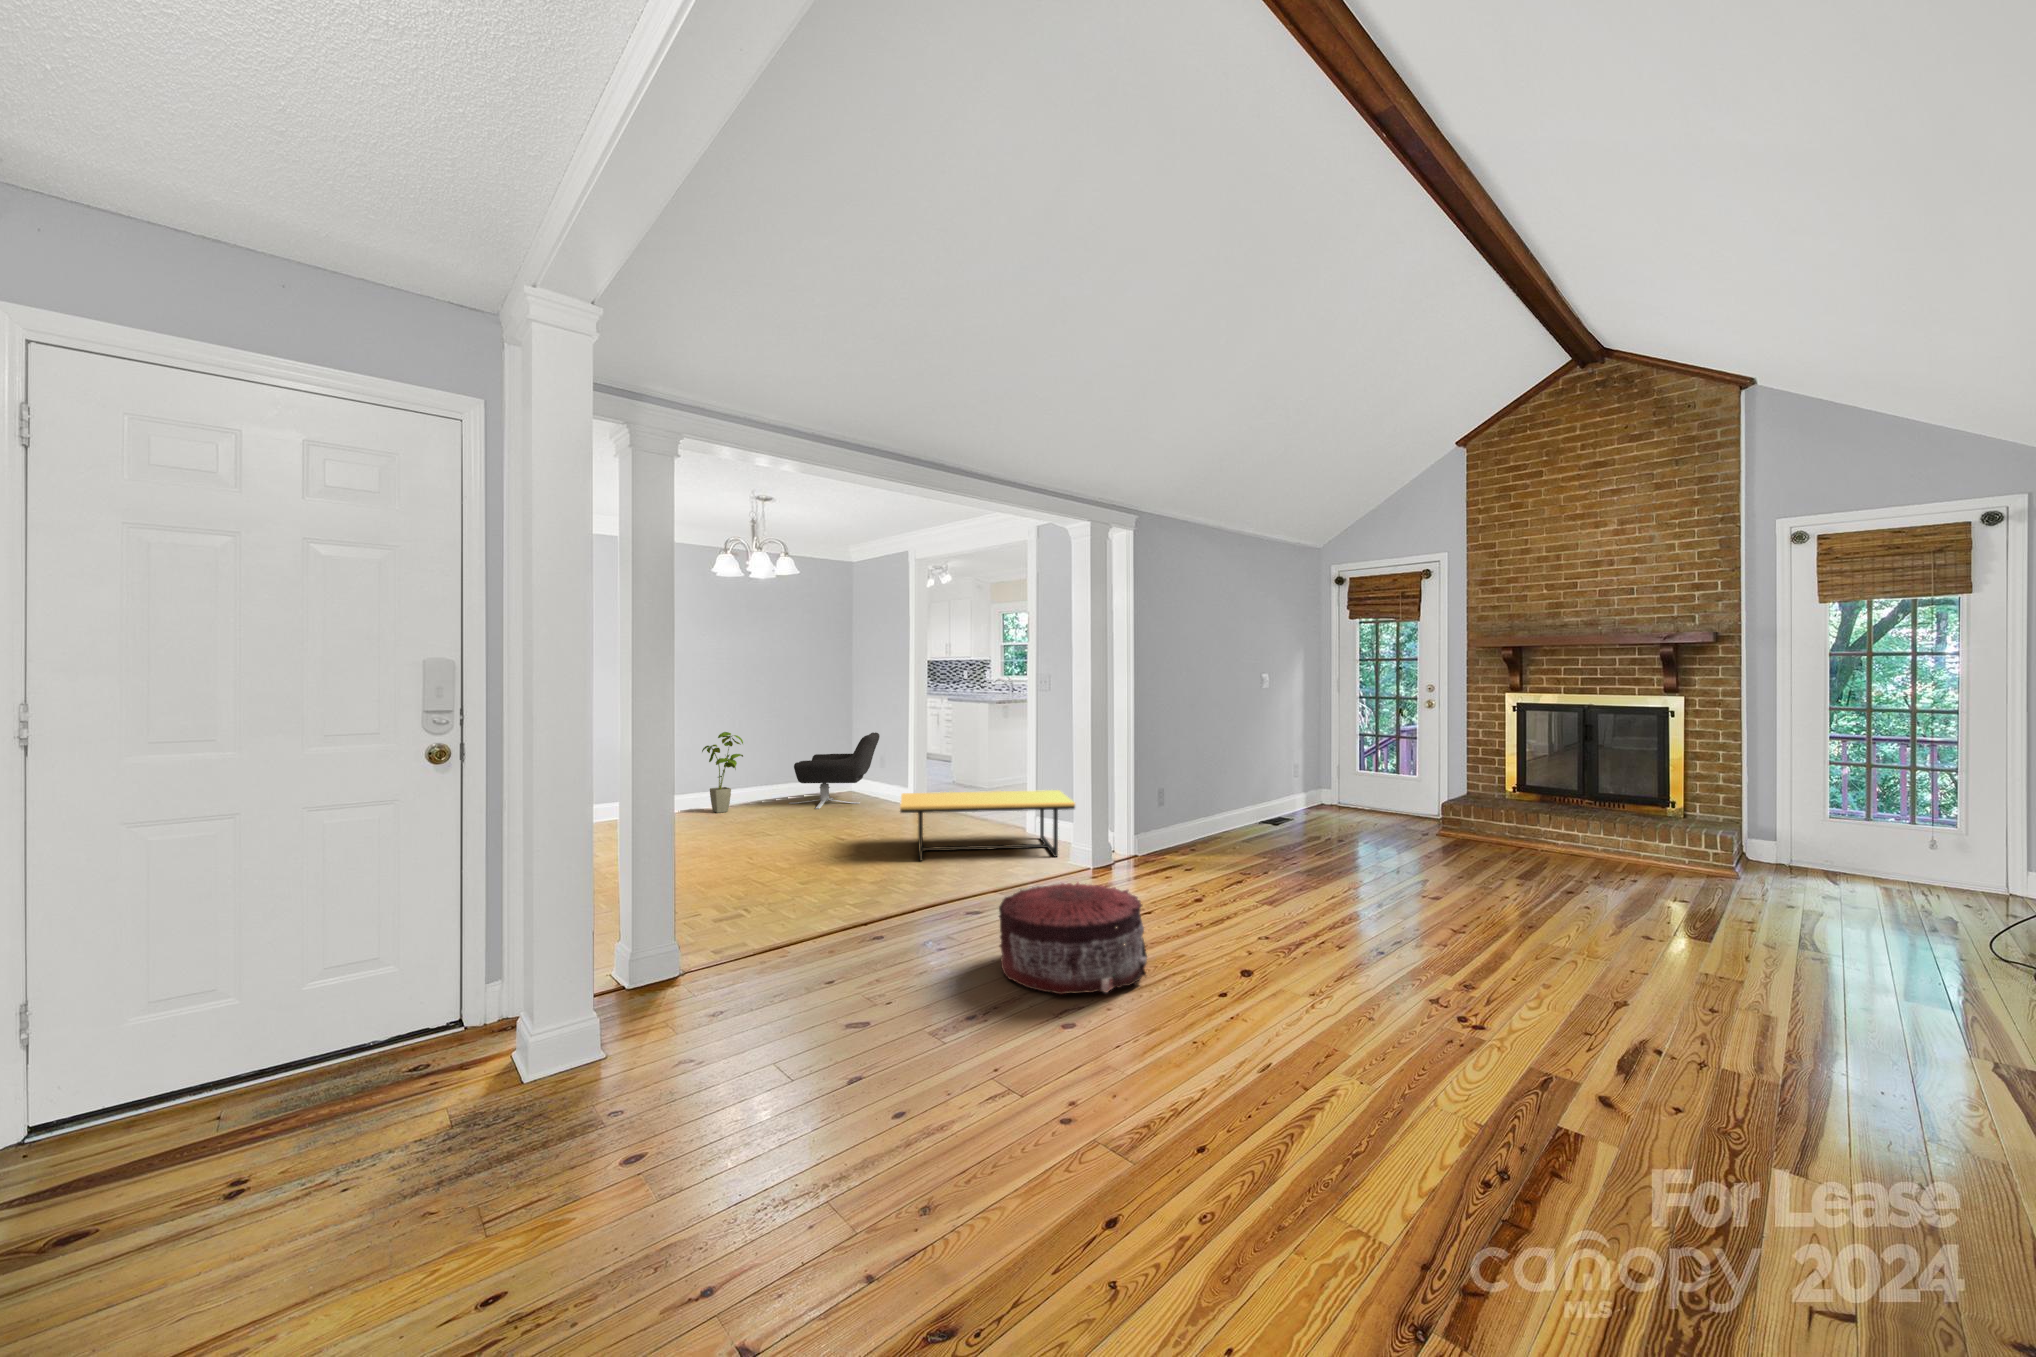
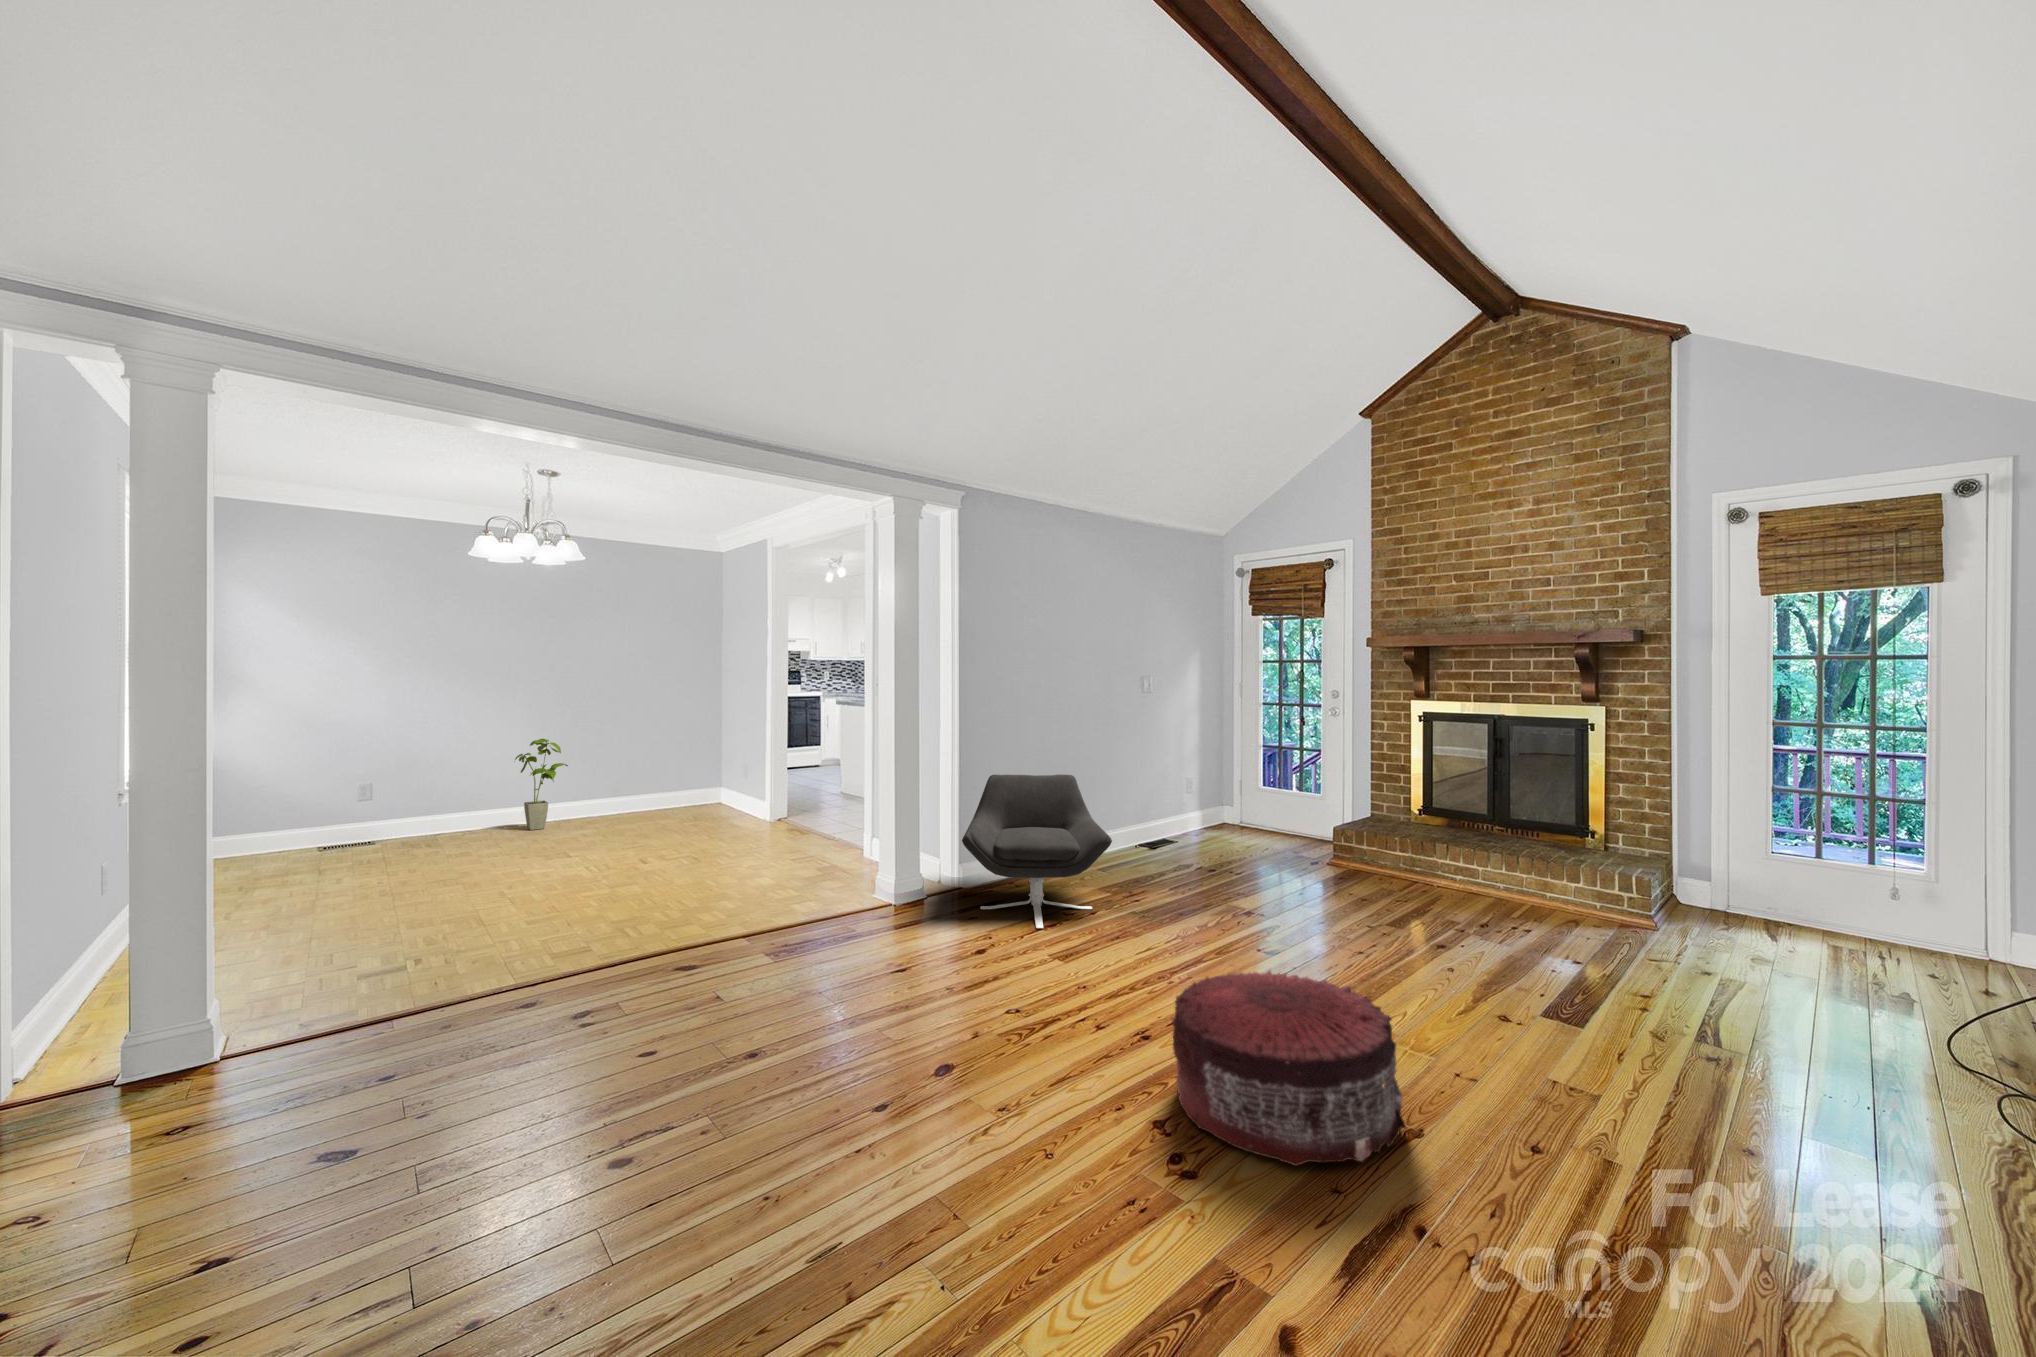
lounge chair: present [789,732,880,809] -> present [962,774,1112,928]
coffee table: present [900,790,1075,861] -> none [668,810,886,895]
pouf: present [999,883,1147,994] -> present [1171,970,1406,1166]

